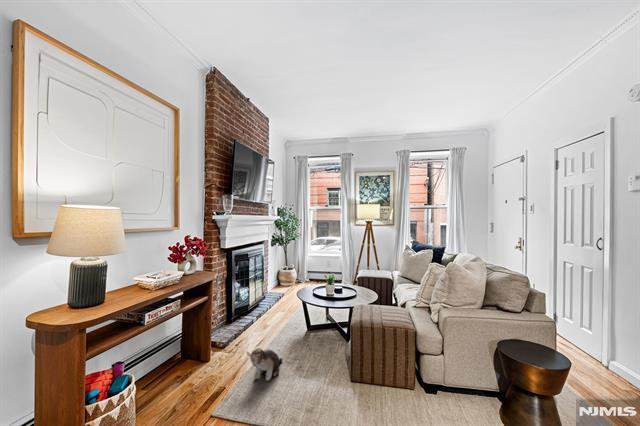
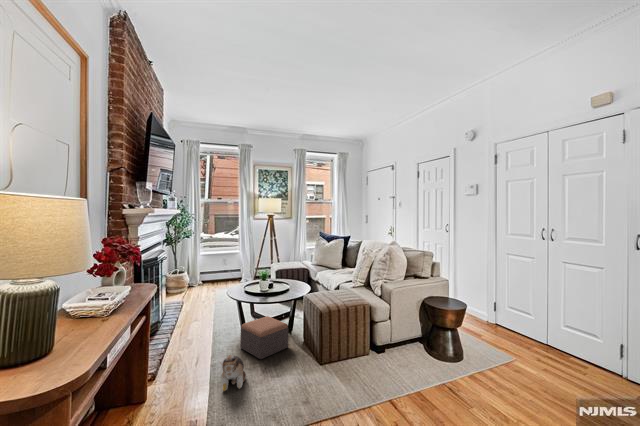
footstool: none [295,320,336,360] -> present [240,316,288,359]

